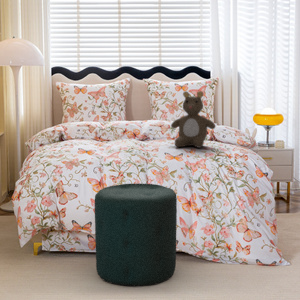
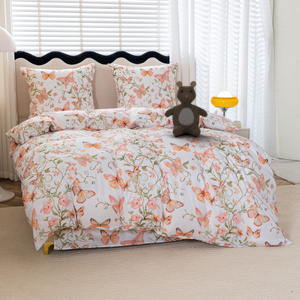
ottoman: present [95,183,177,286] -> none [121,177,202,283]

